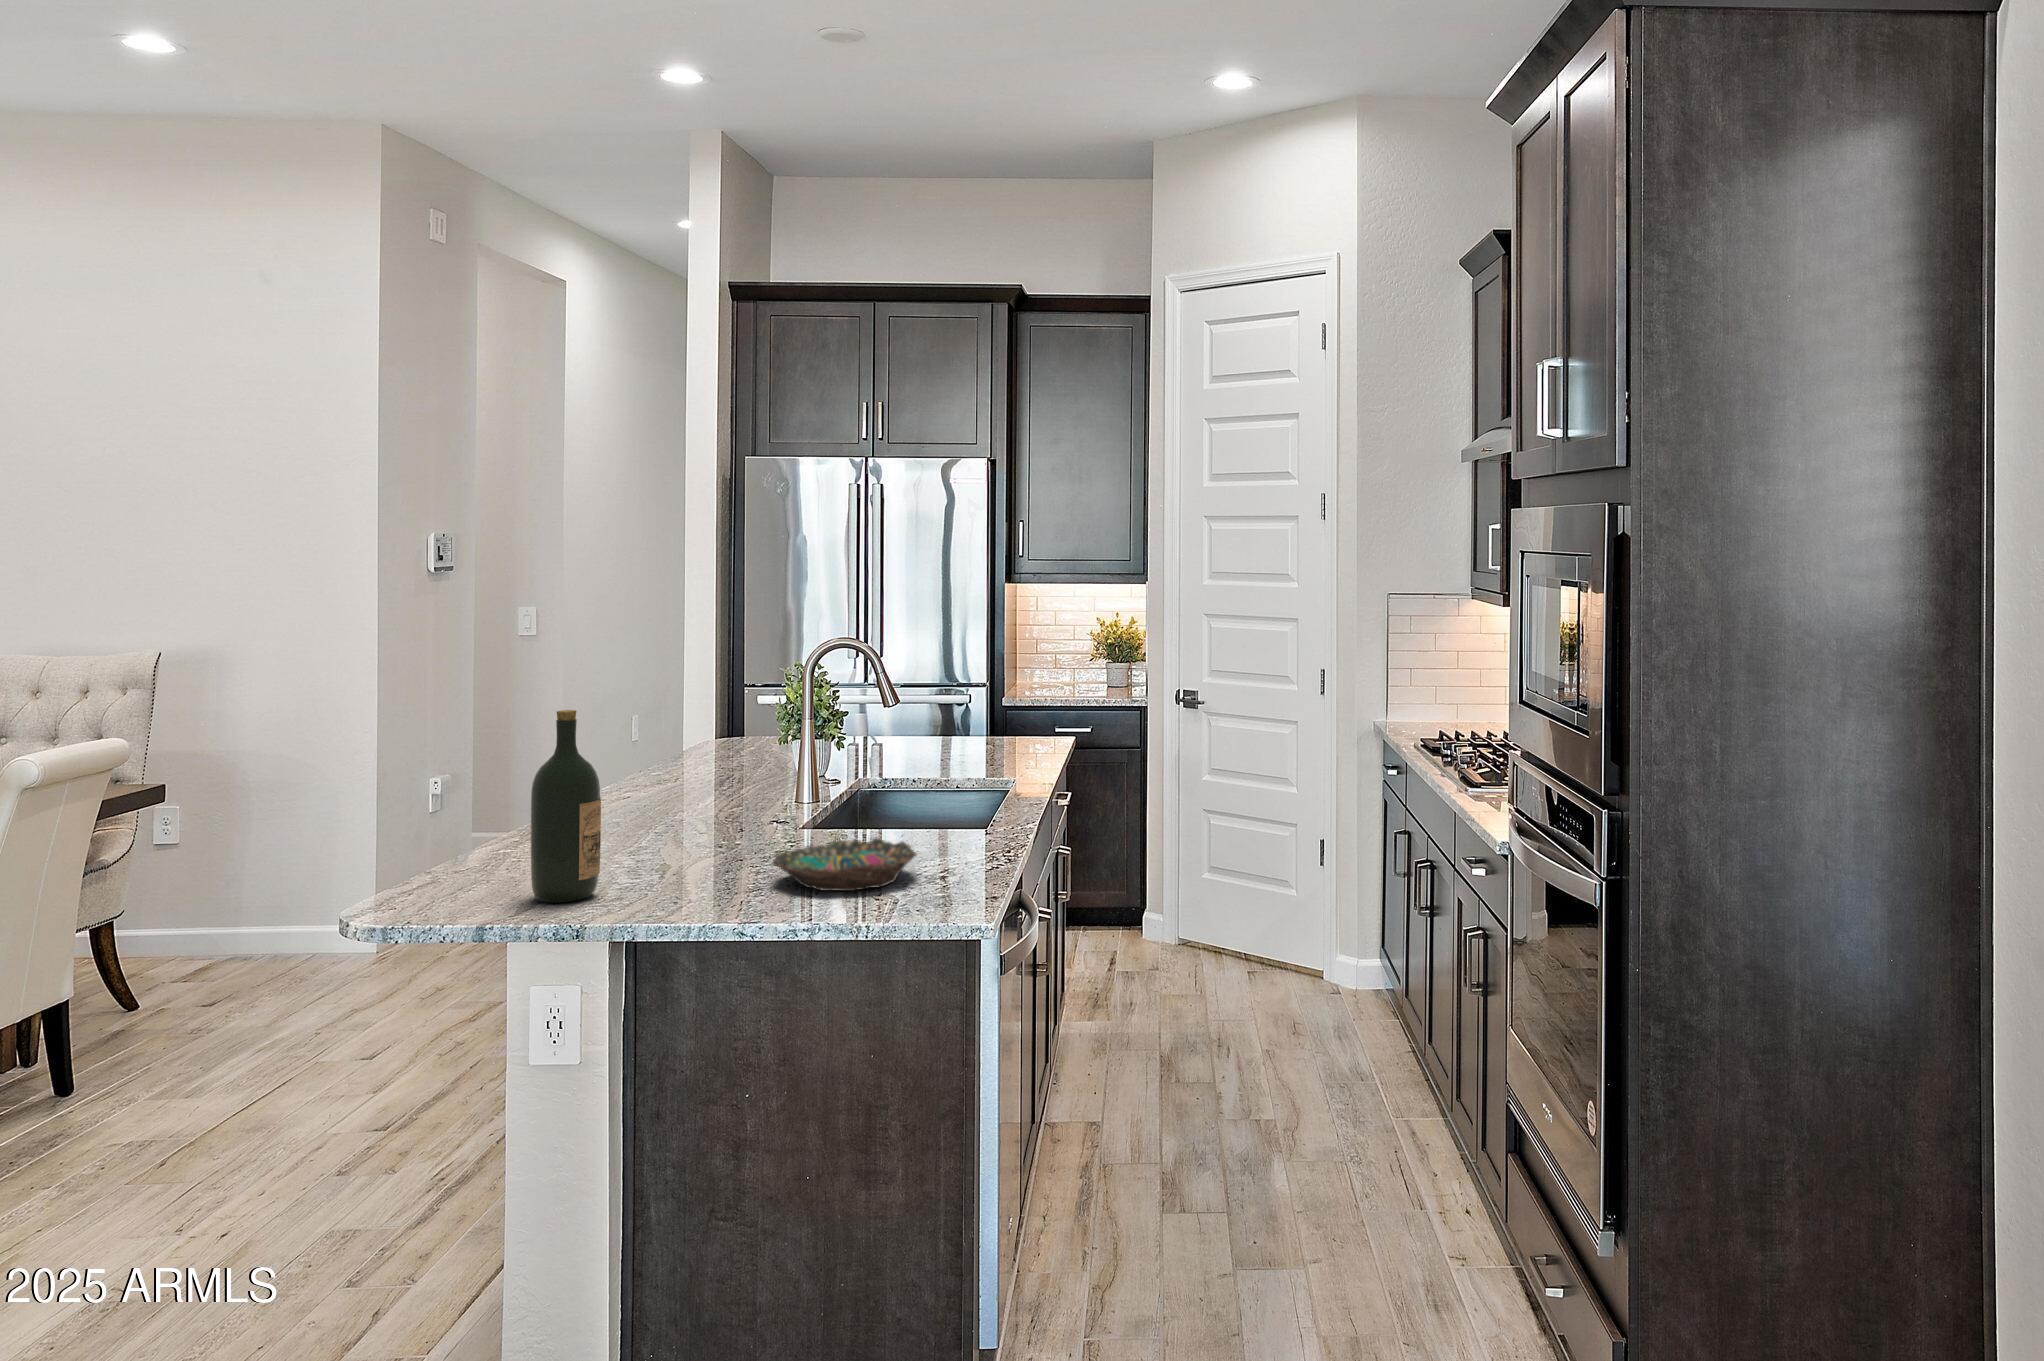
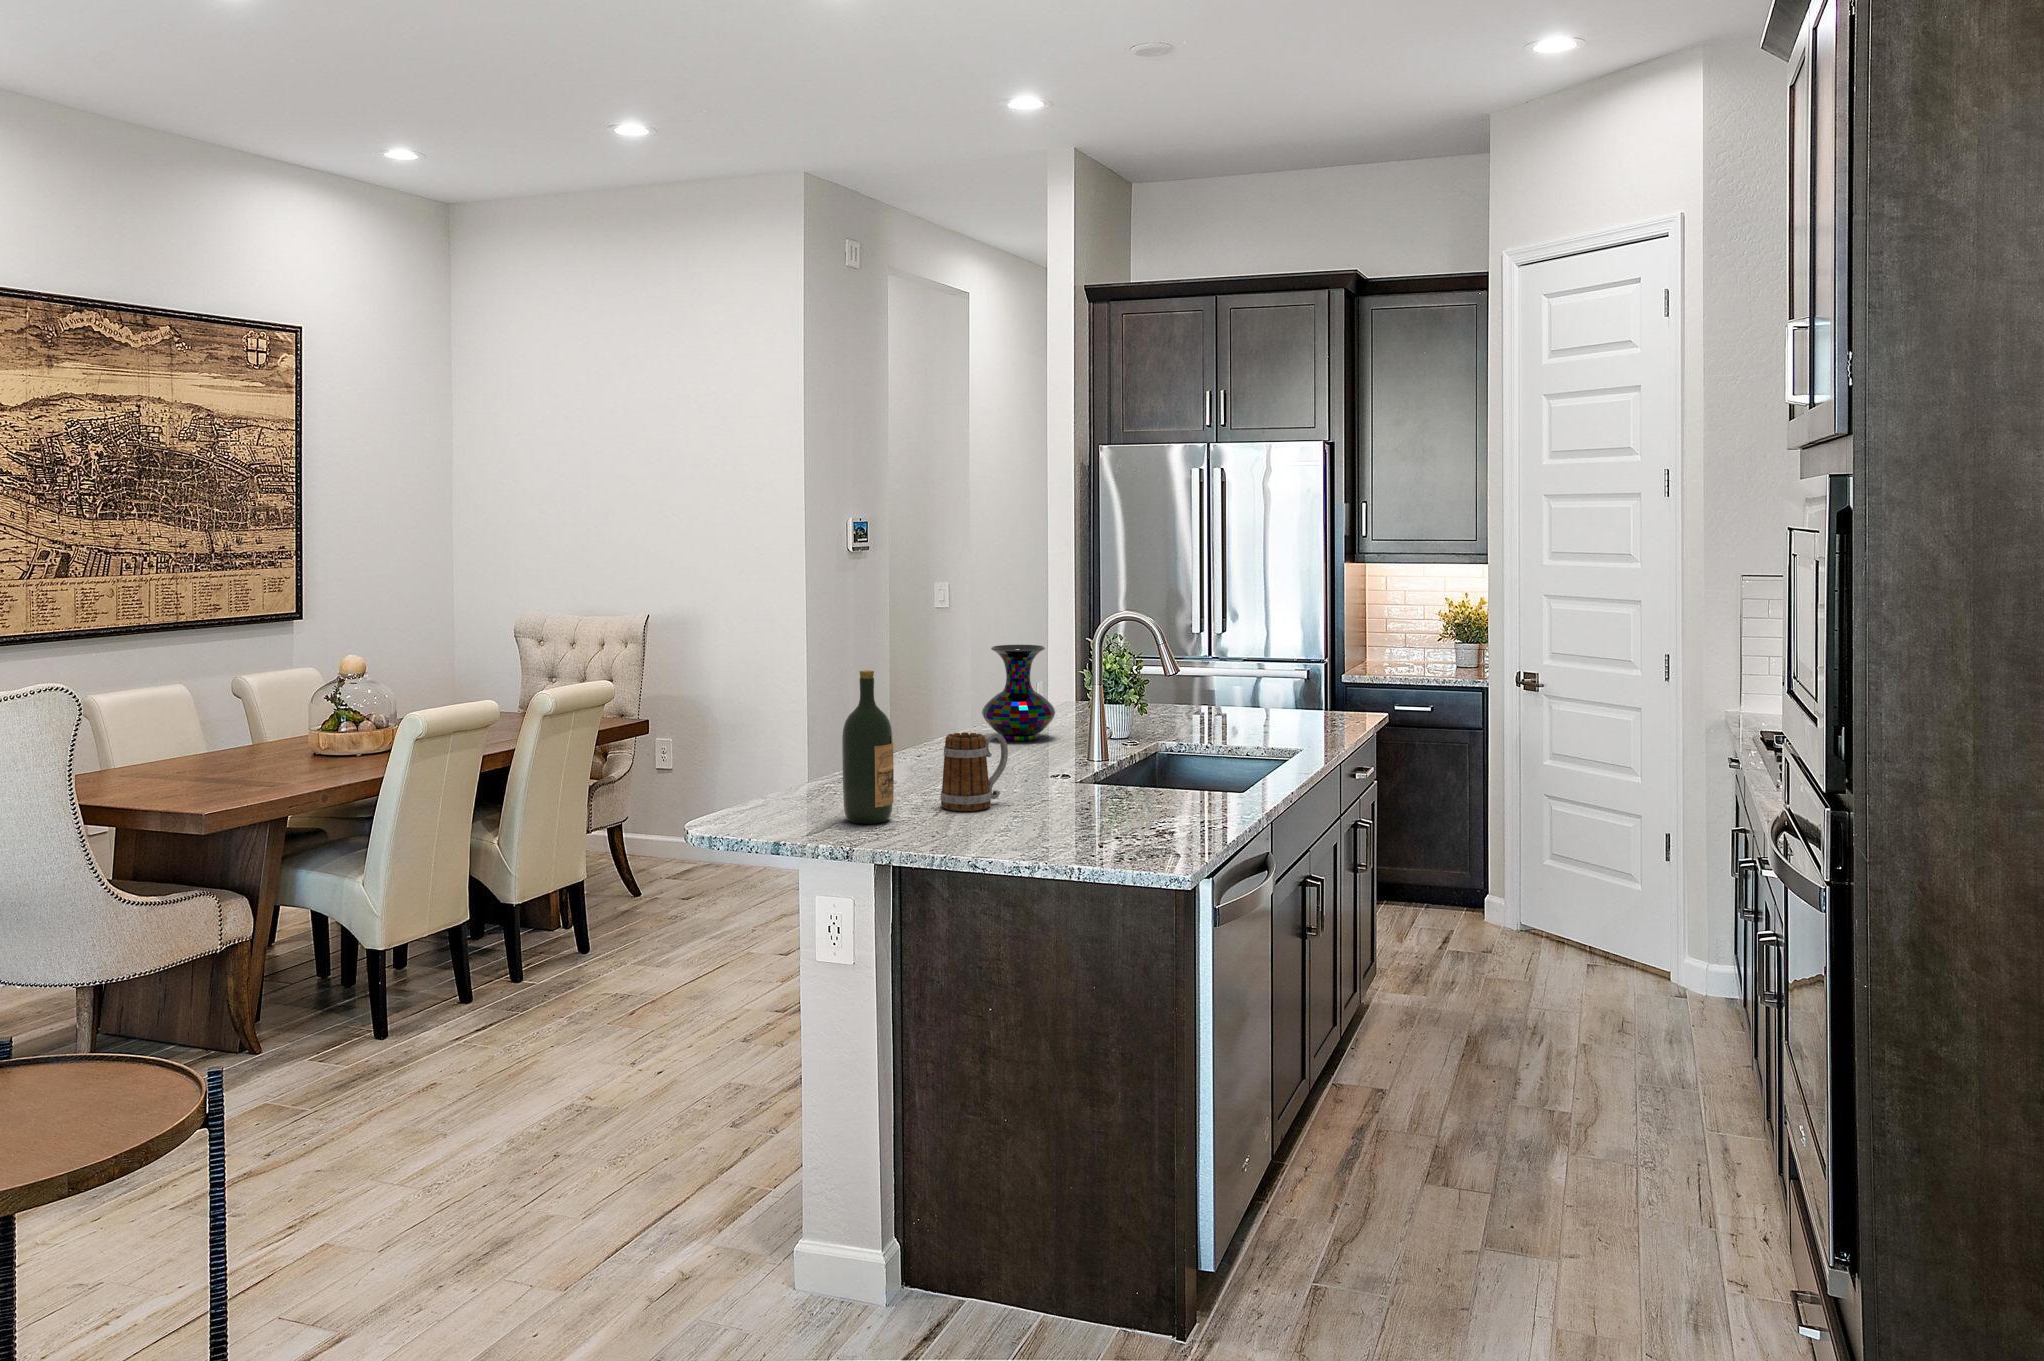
vase: none [651,676,742,789] -> present [982,645,1055,741]
mug: none [651,779,734,876] -> present [940,733,1008,811]
bowl: present [773,838,916,891] -> none [1024,792,1146,837]

